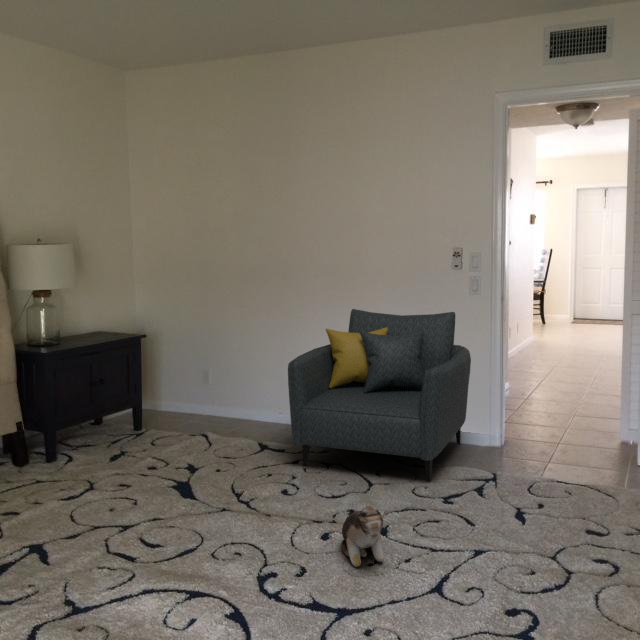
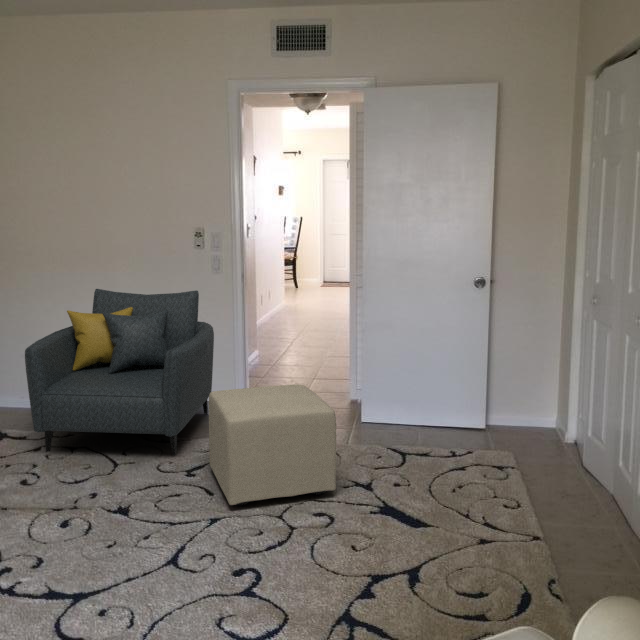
ottoman: none [469,414,621,541] -> present [209,384,336,506]
plush toy: present [341,506,386,567] -> none [81,491,123,551]

